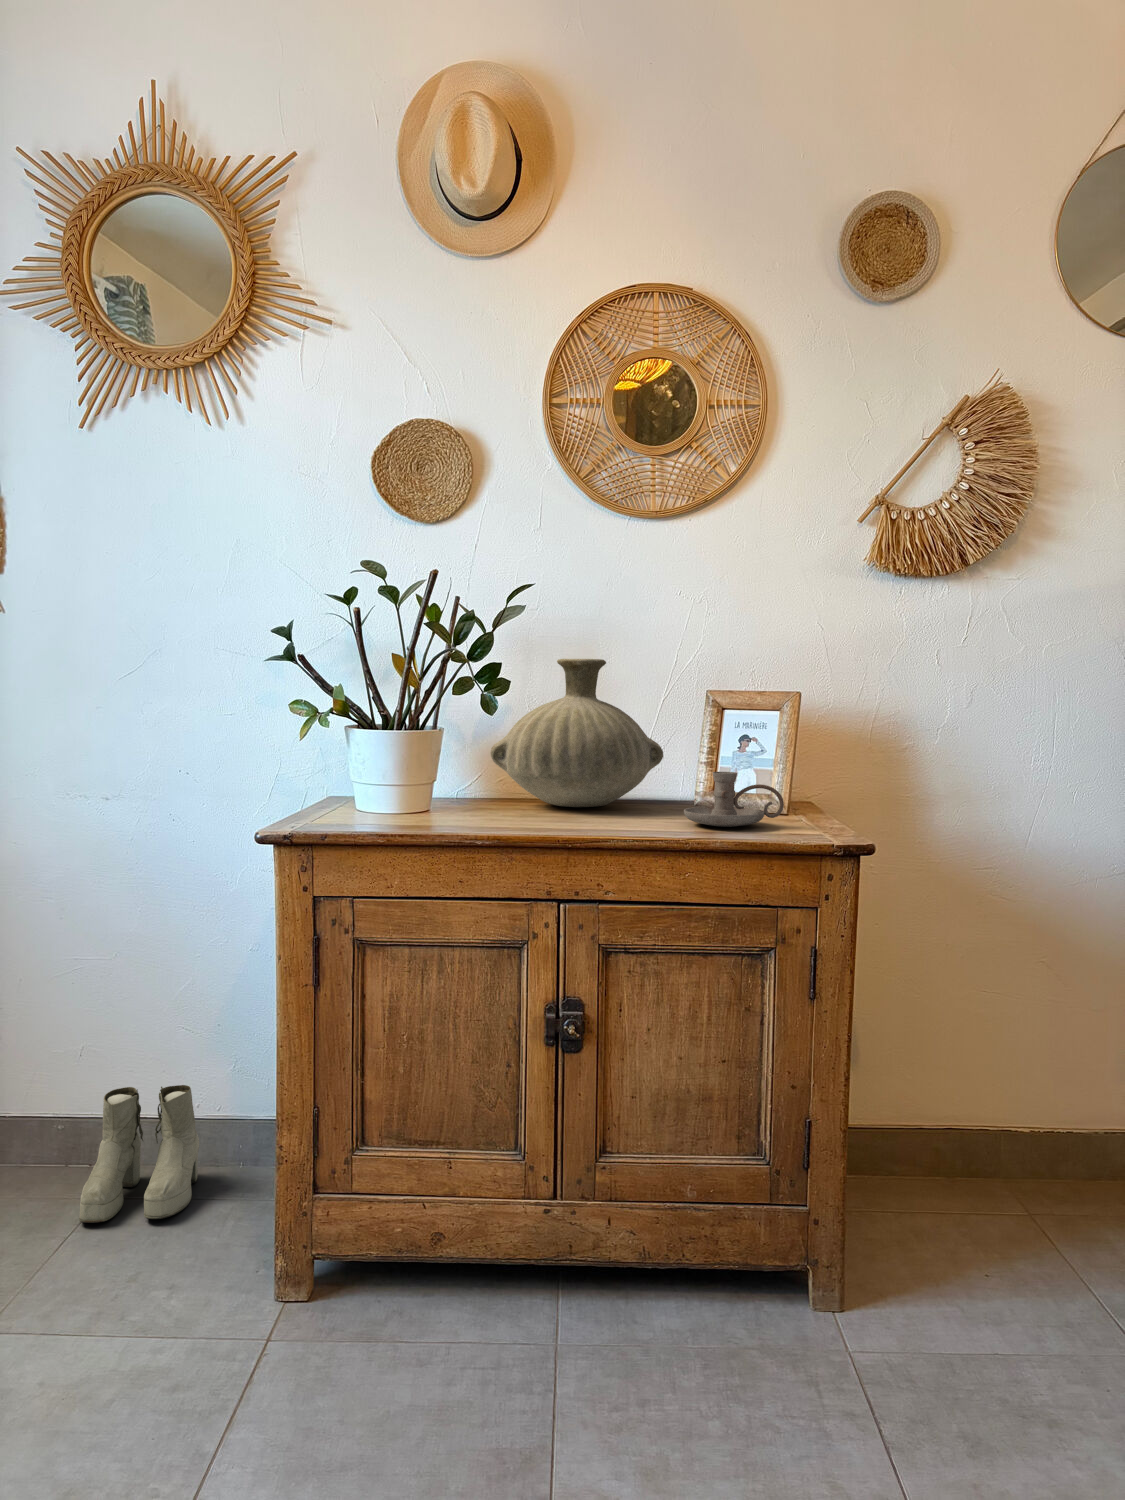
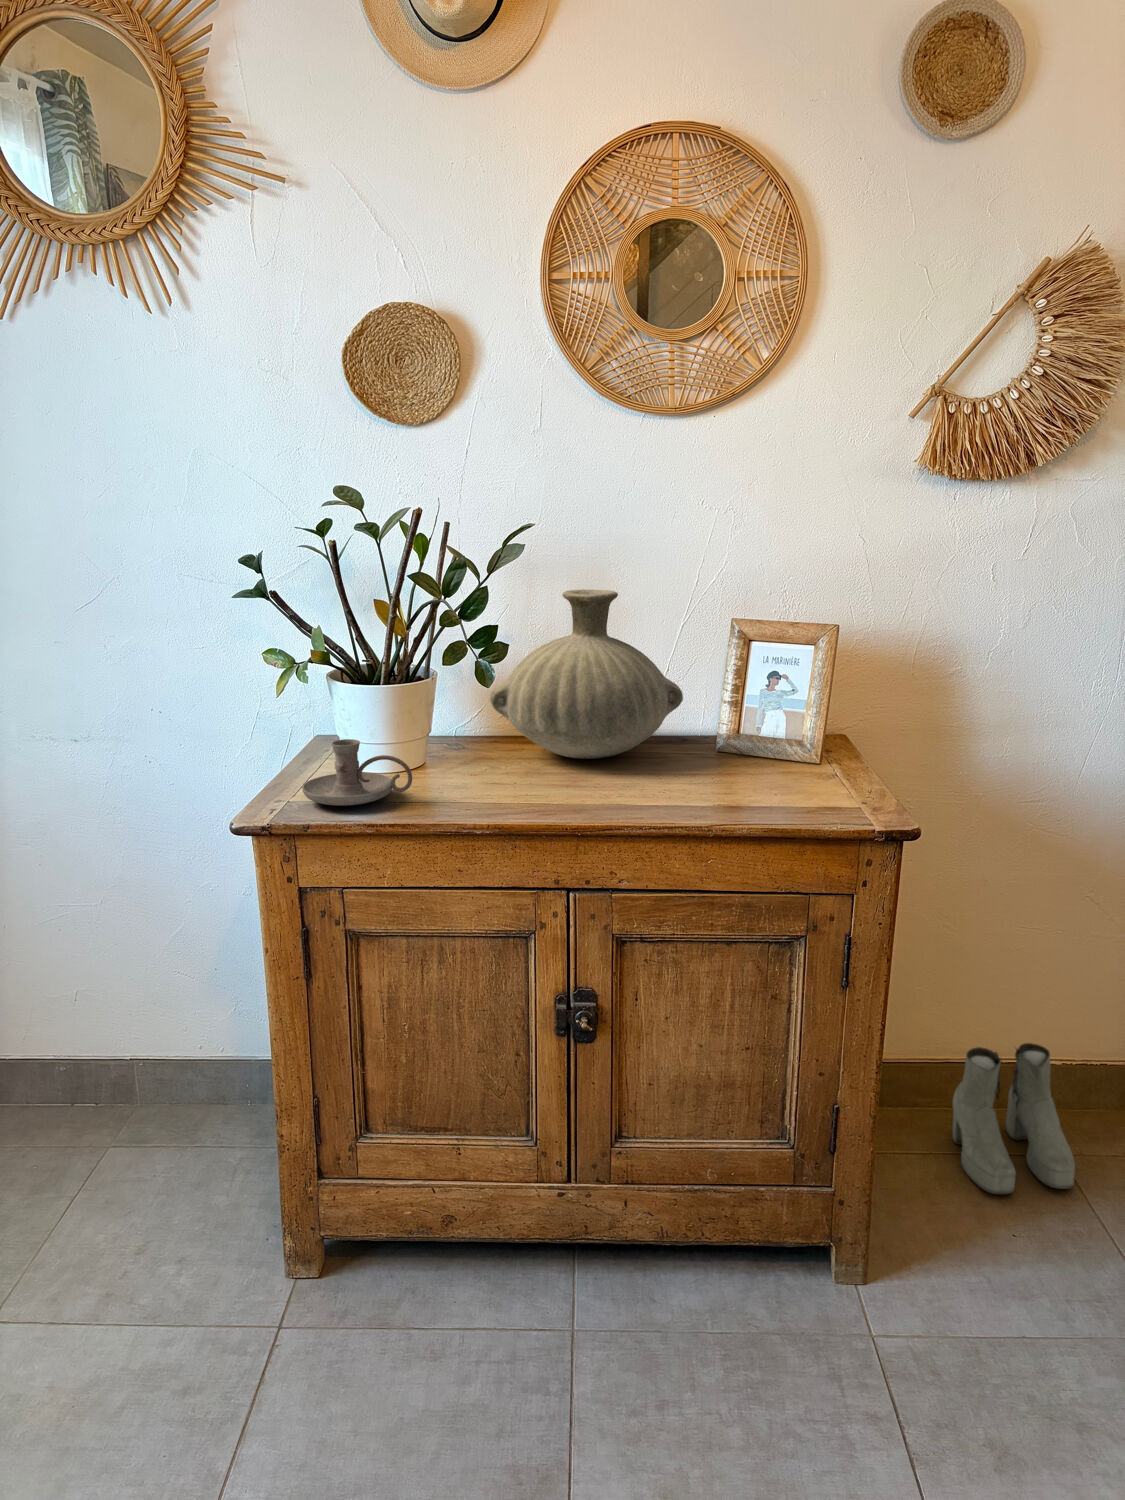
candle holder: present [684,772,784,827] -> present [302,739,412,806]
boots: present [79,1085,199,1223] -> present [952,1043,1075,1195]

